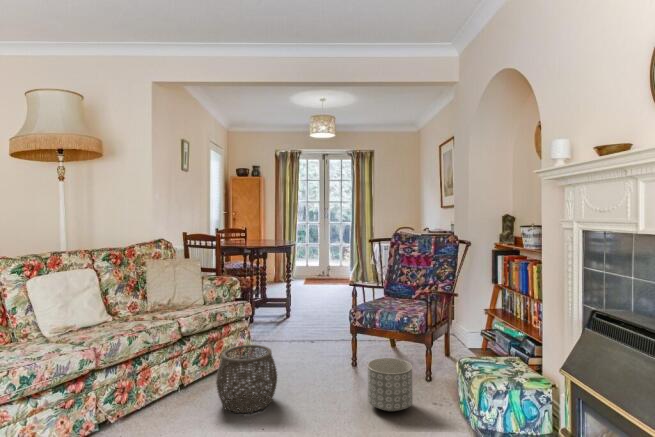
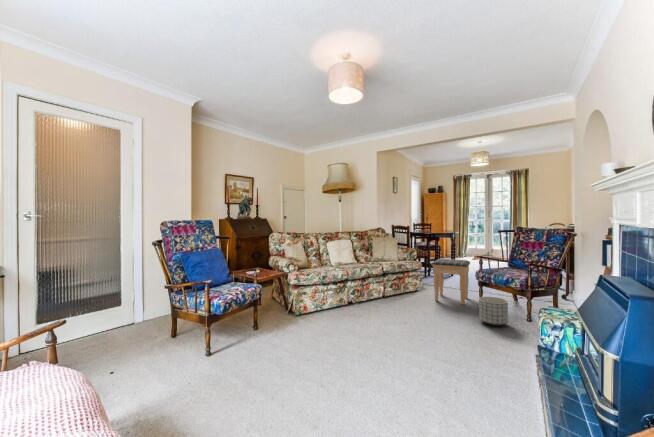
footstool: none [274,292,334,374] -> present [432,259,470,305]
woven basket: present [216,345,277,413] -> none [398,280,429,312]

